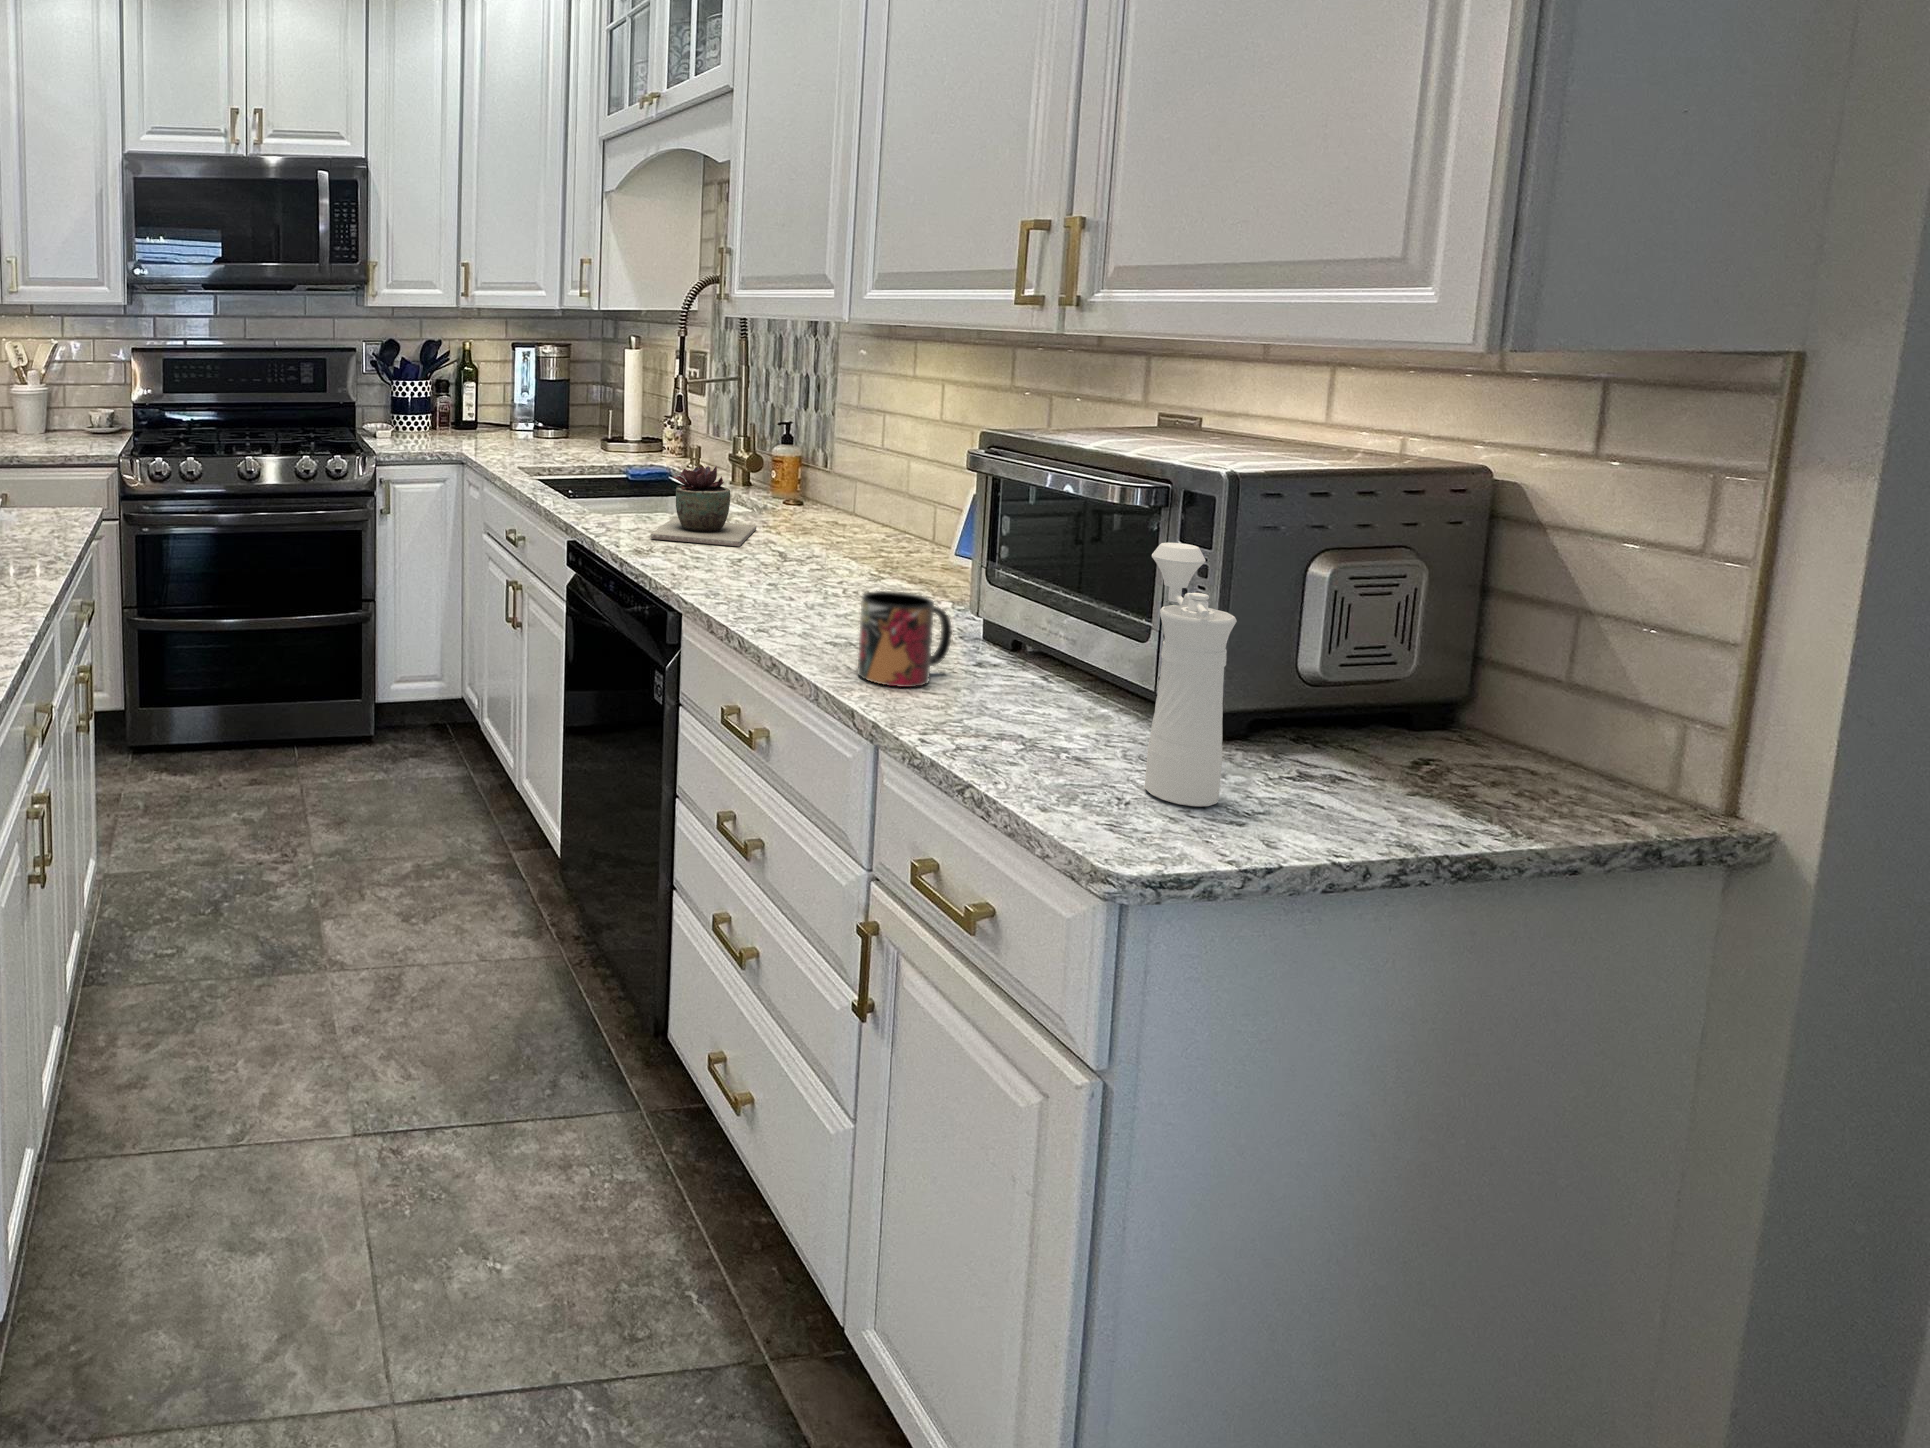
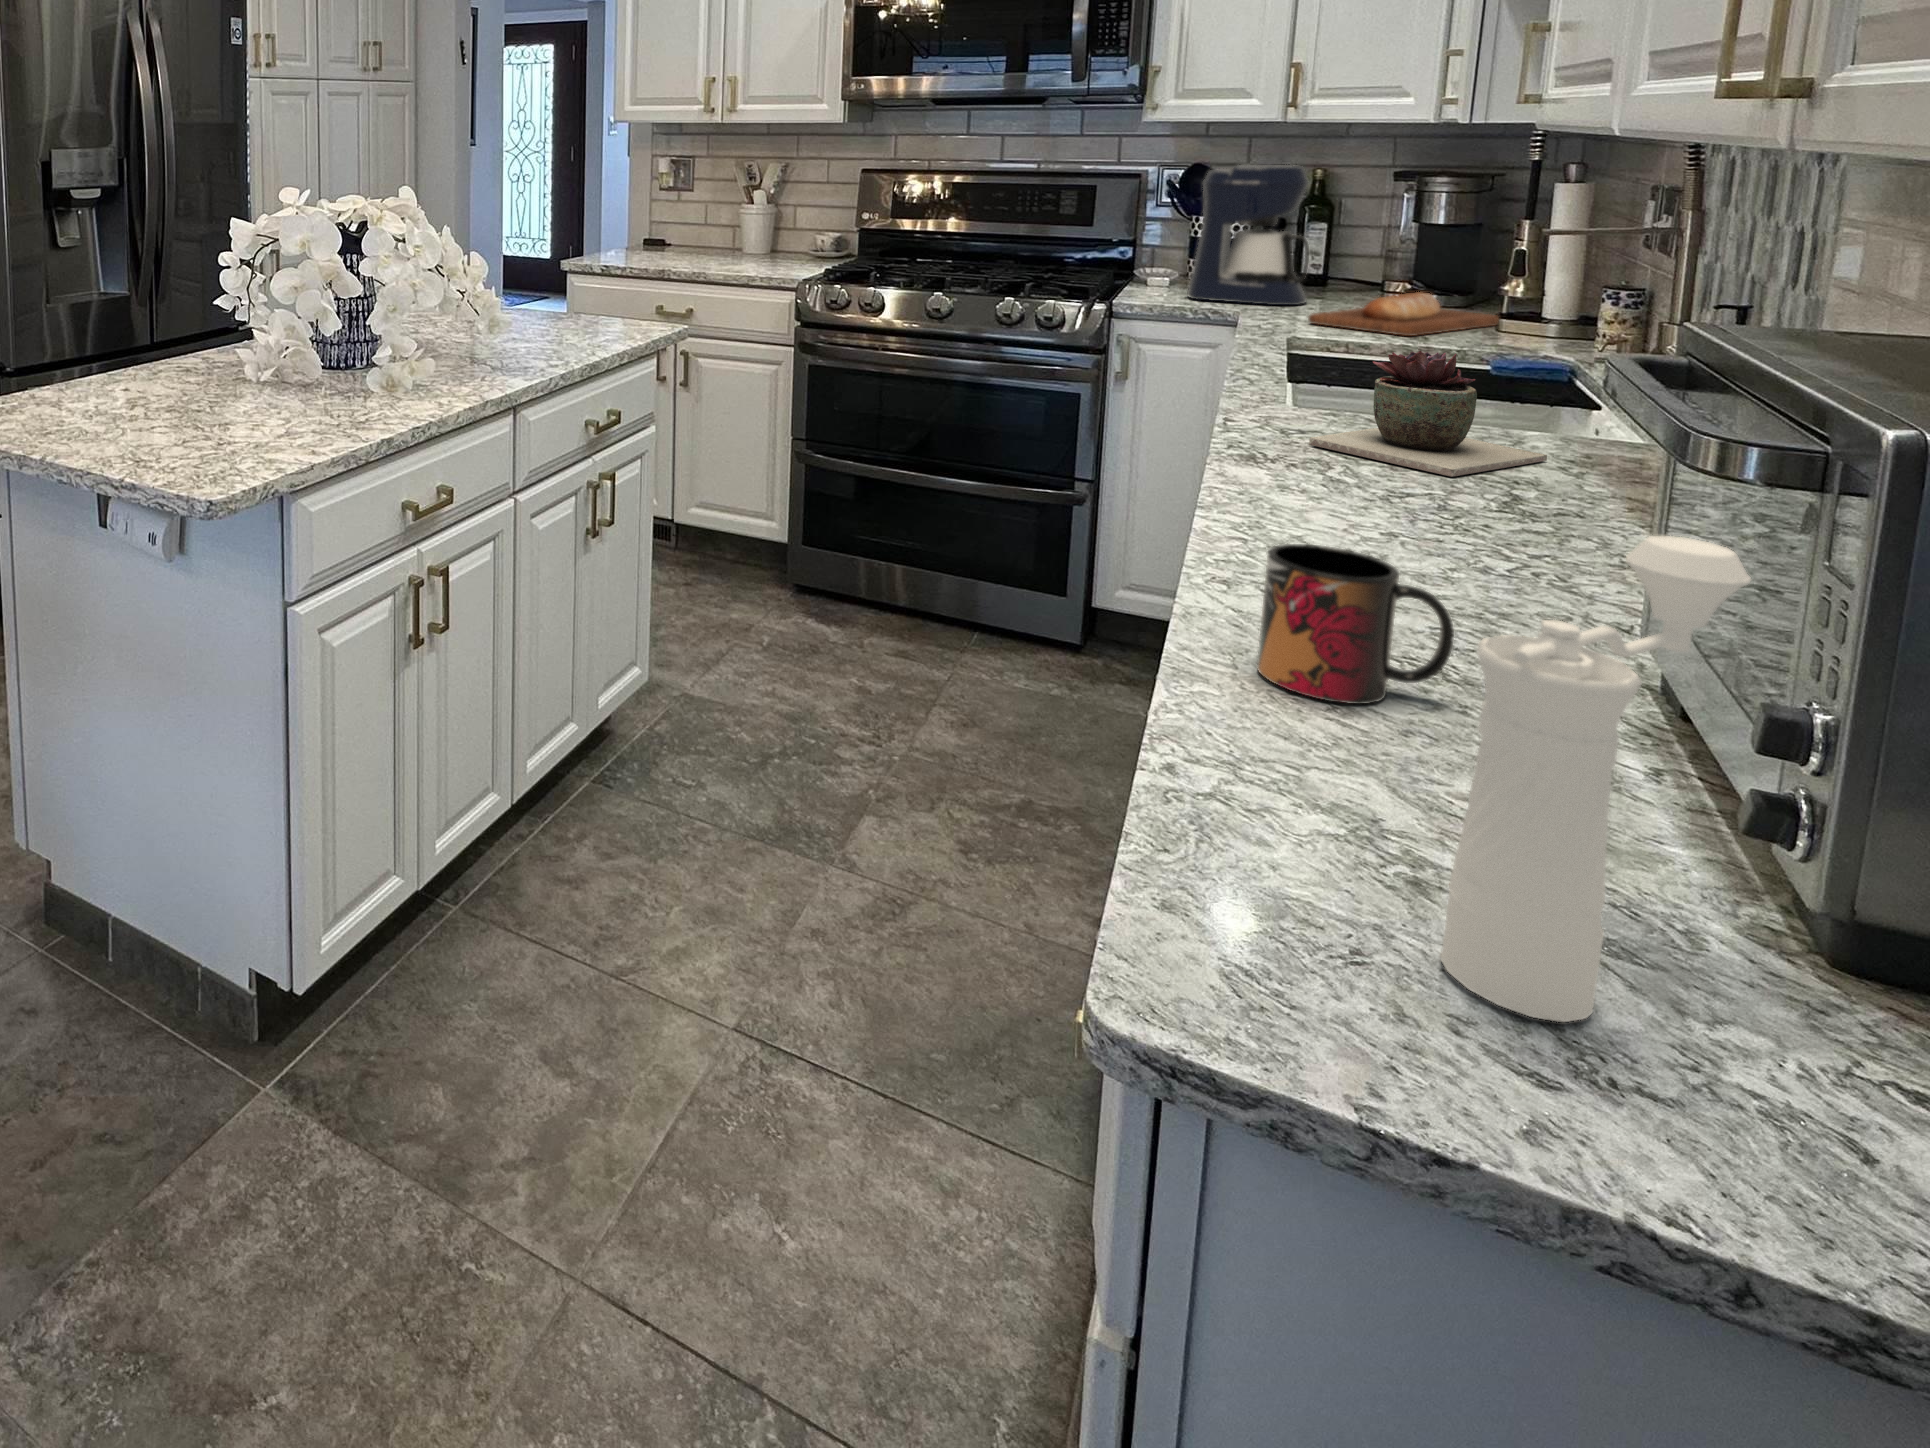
coffee maker: none [408,340,483,445] -> present [1187,165,1309,305]
bread loaf: none [508,429,598,460] -> present [1308,292,1499,336]

